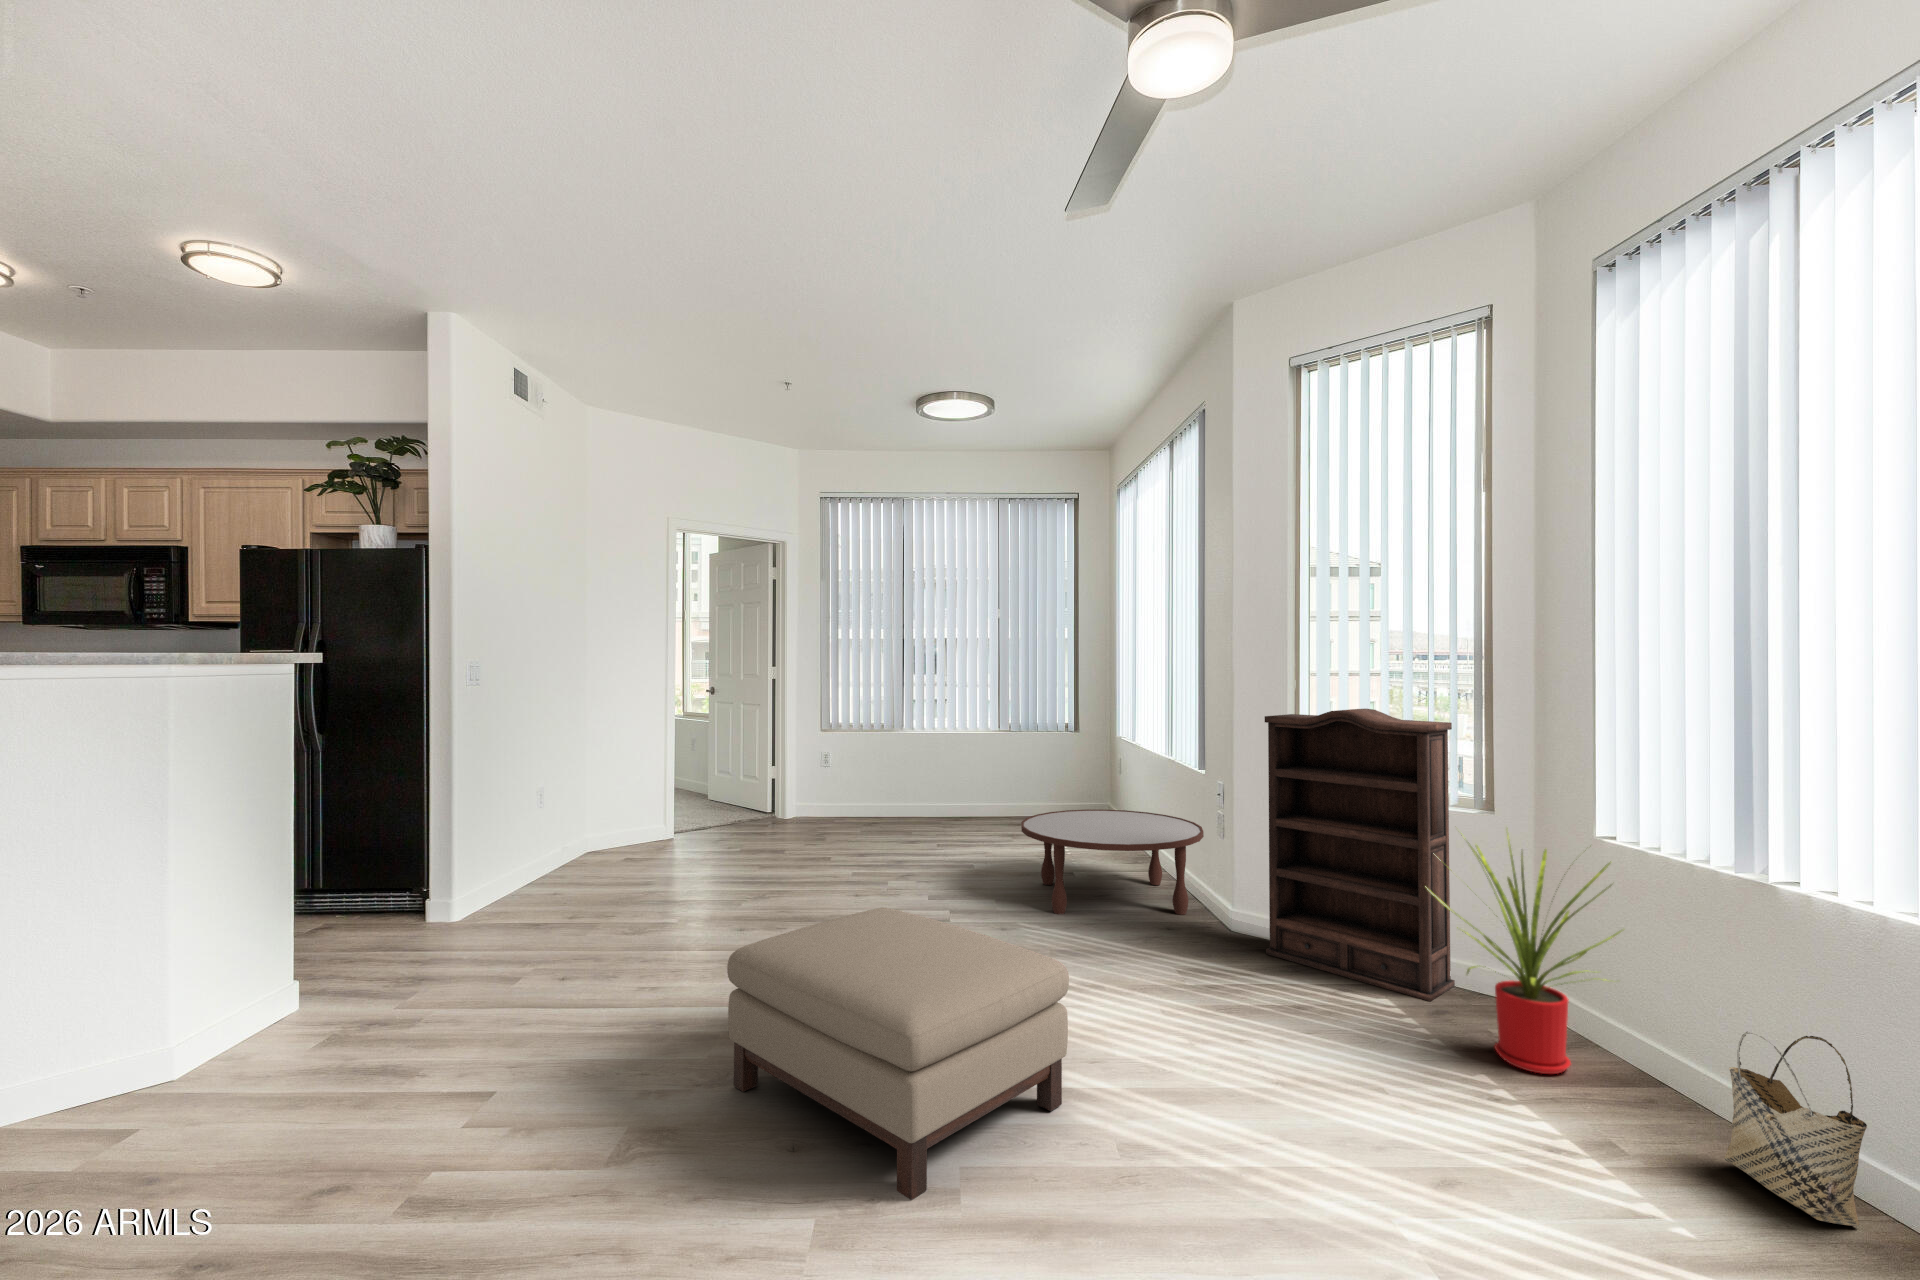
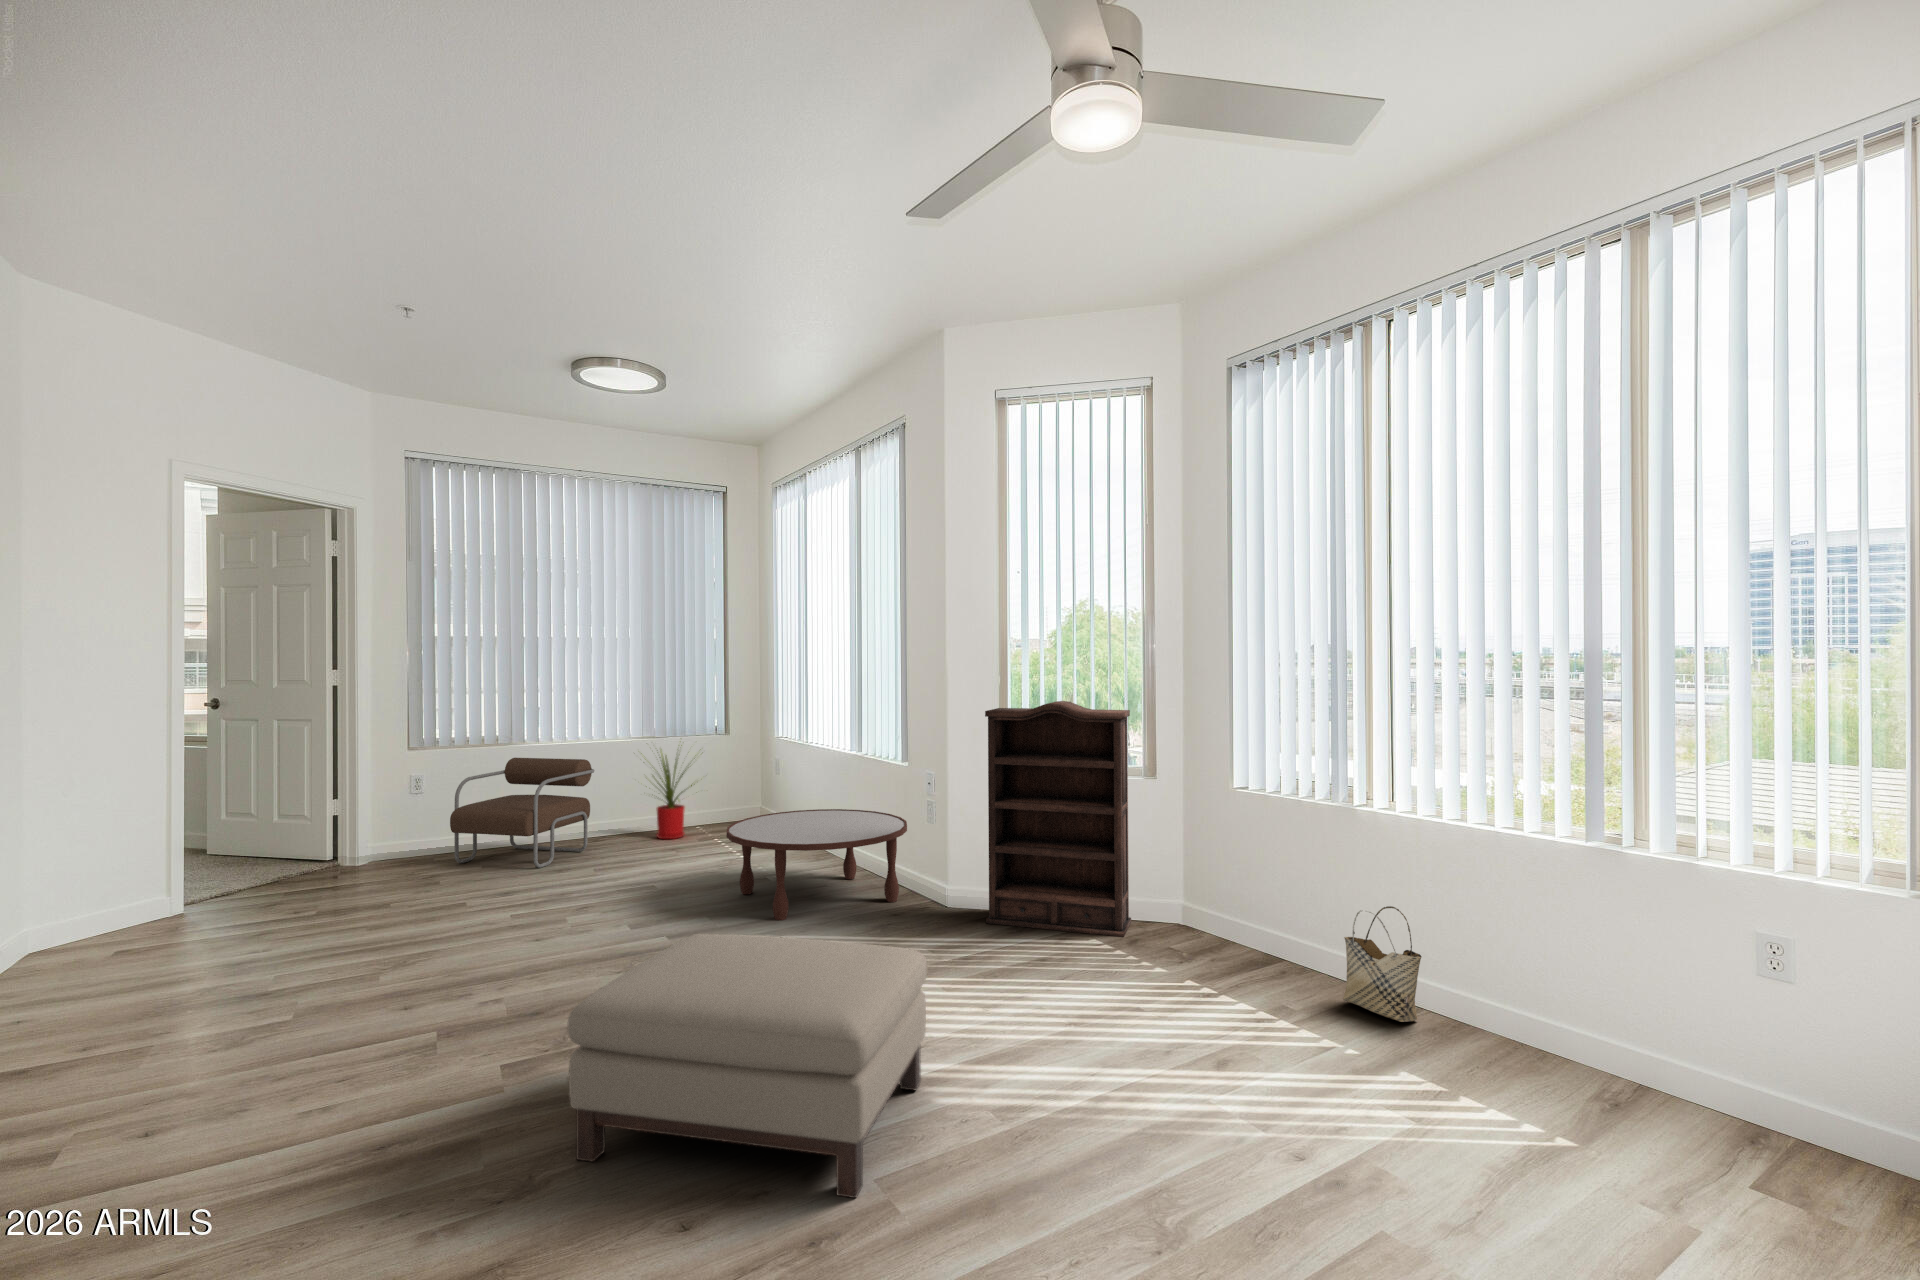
armchair: none [843,742,955,838] -> present [450,758,594,868]
house plant: present [1432,833,1622,1074] -> present [641,745,701,839]

